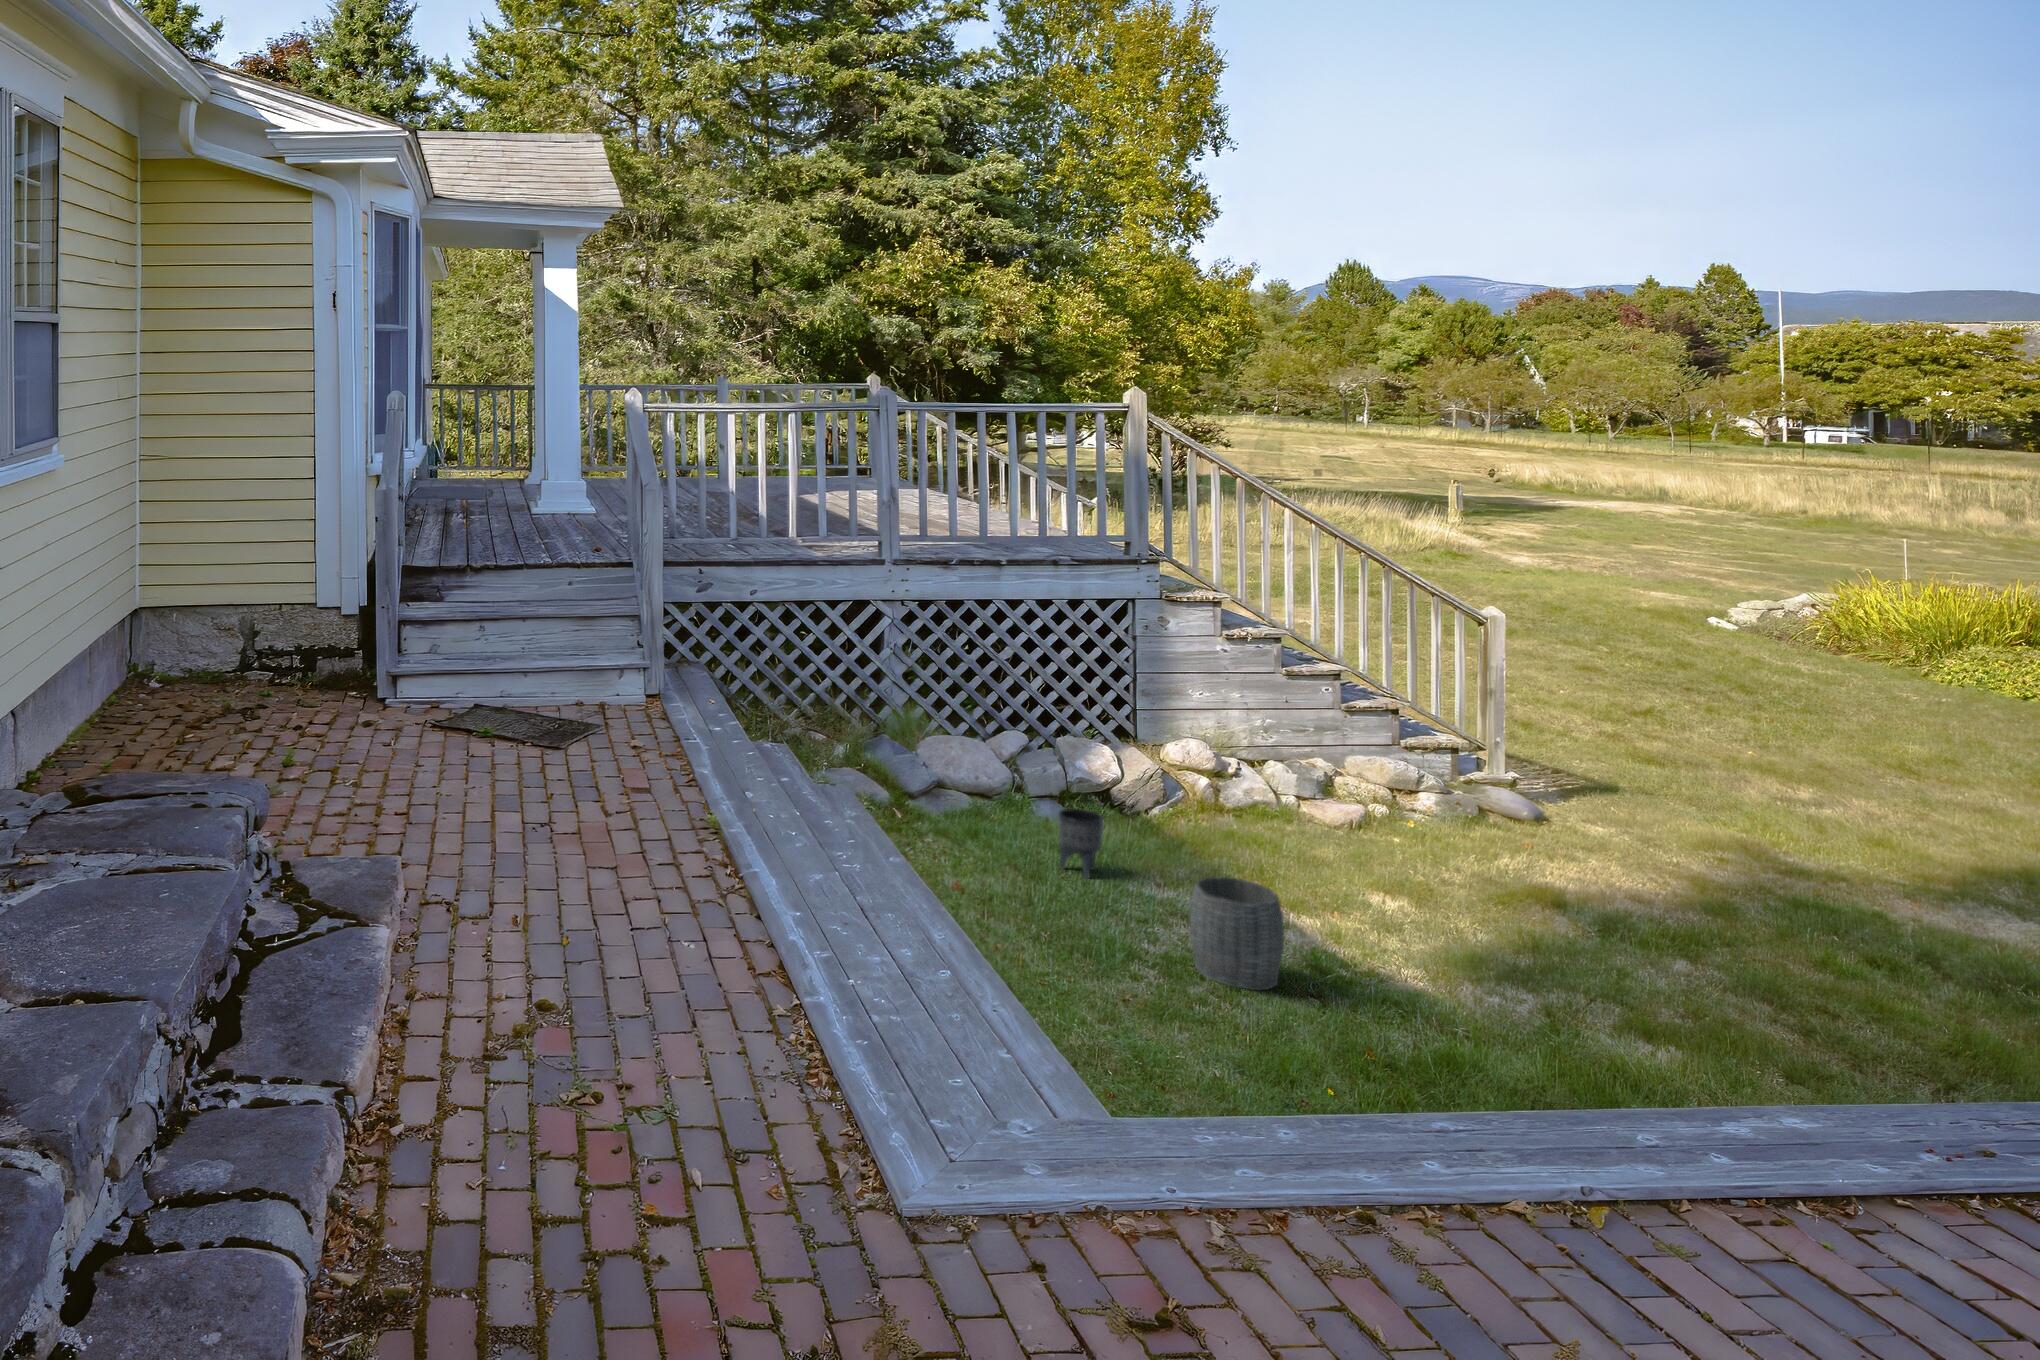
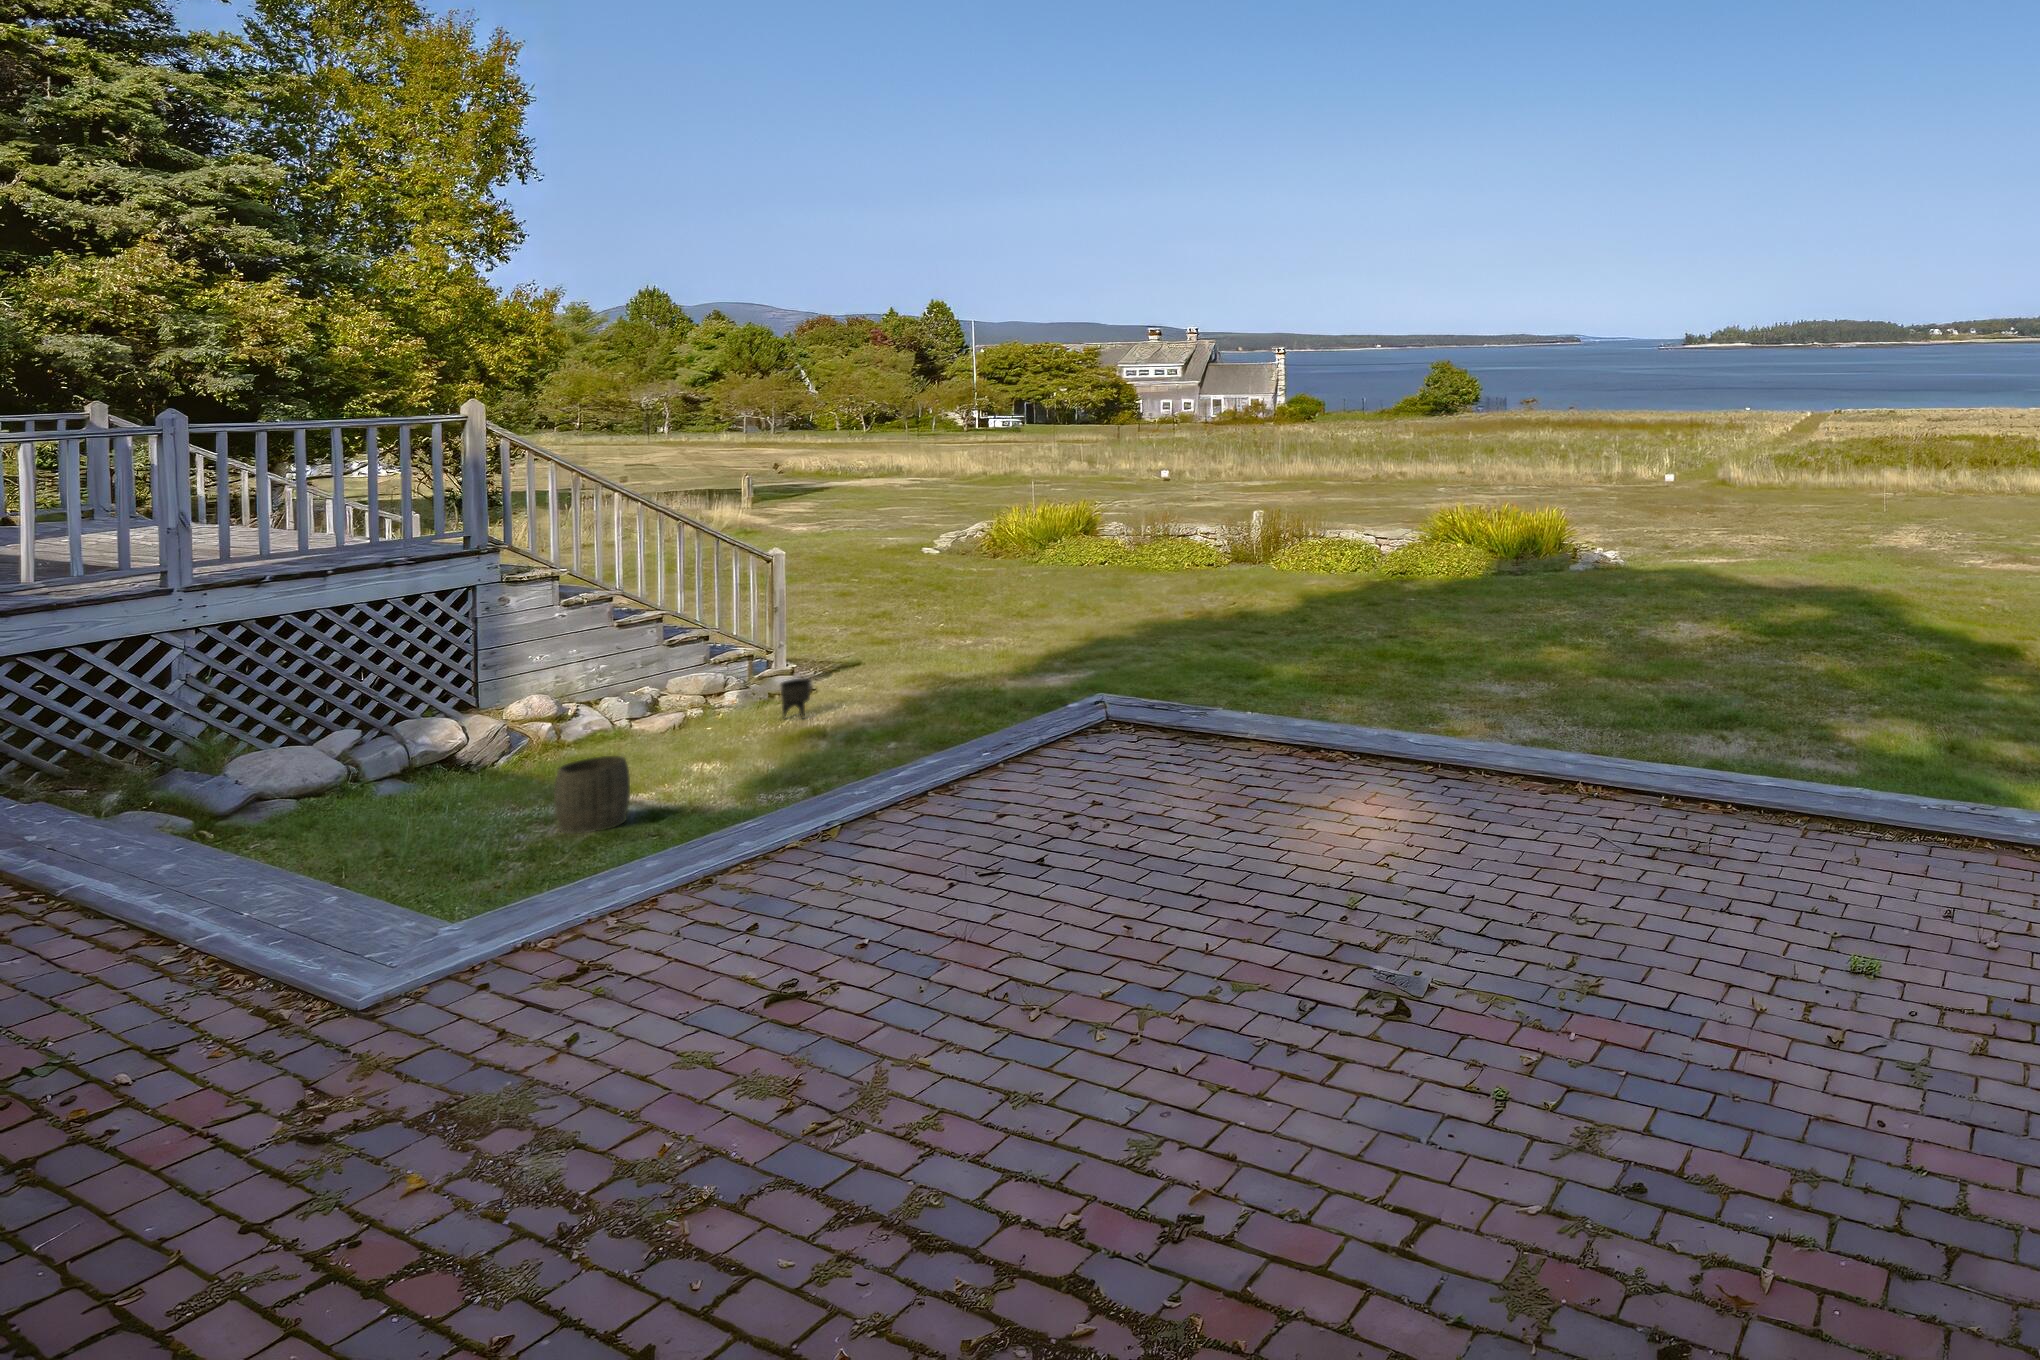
planter: present [1058,809,1103,878] -> present [781,679,810,718]

